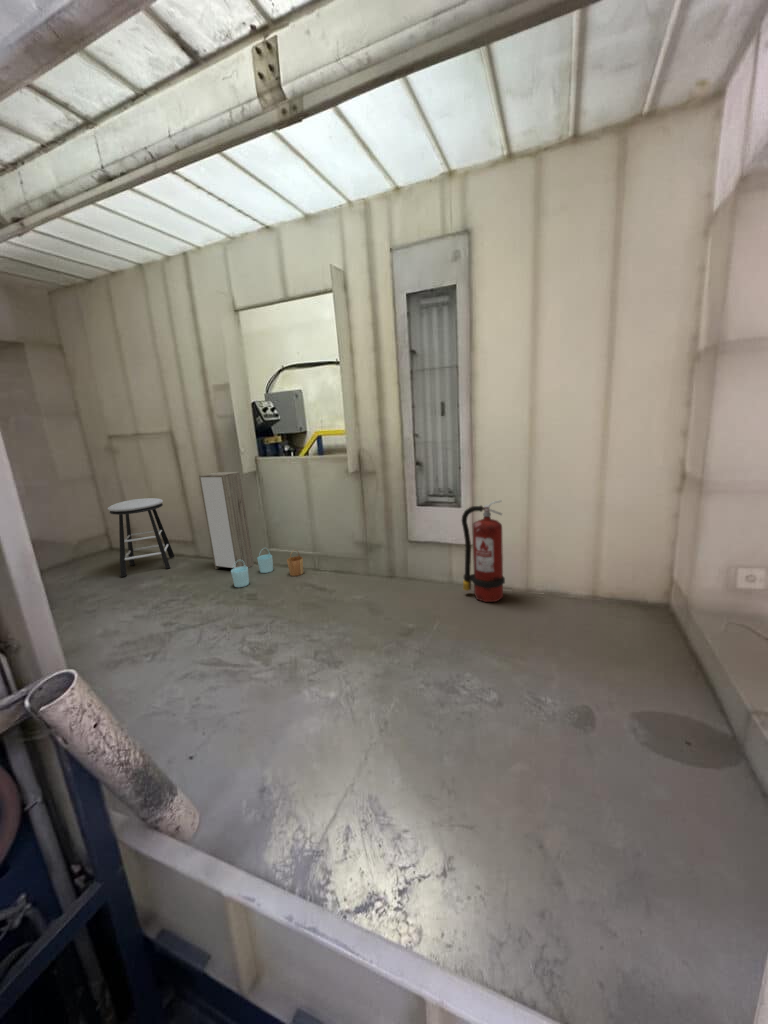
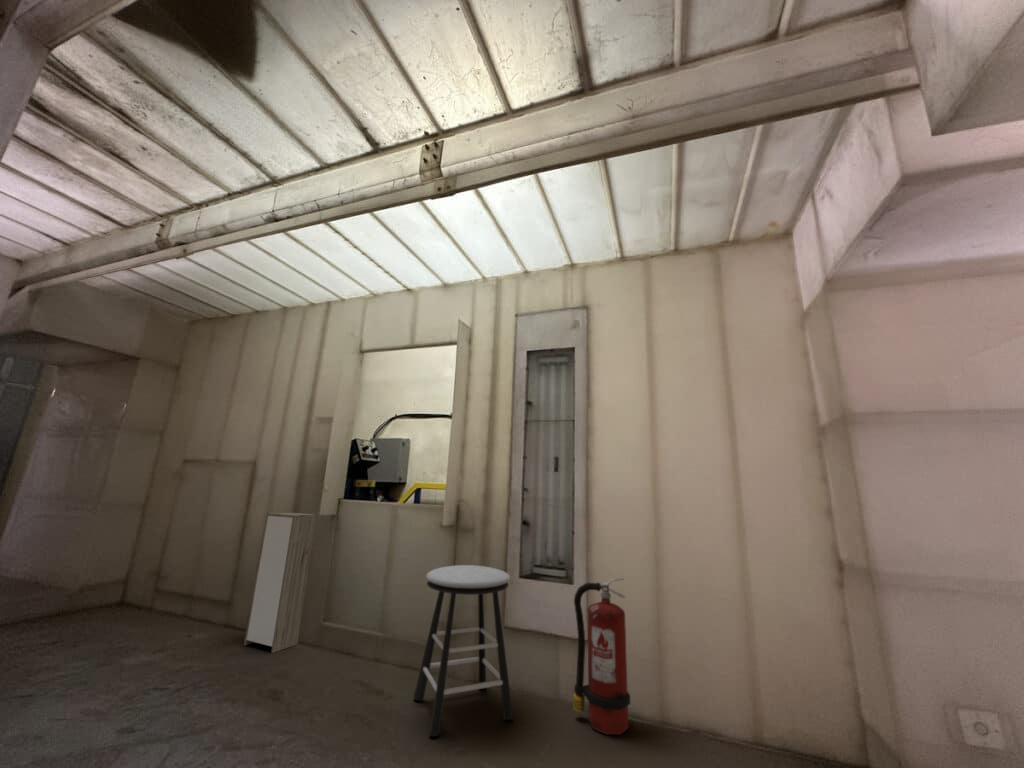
stool: present [108,498,174,577] -> present [414,565,513,736]
bucket: present [231,553,303,587] -> none [259,619,364,676]

